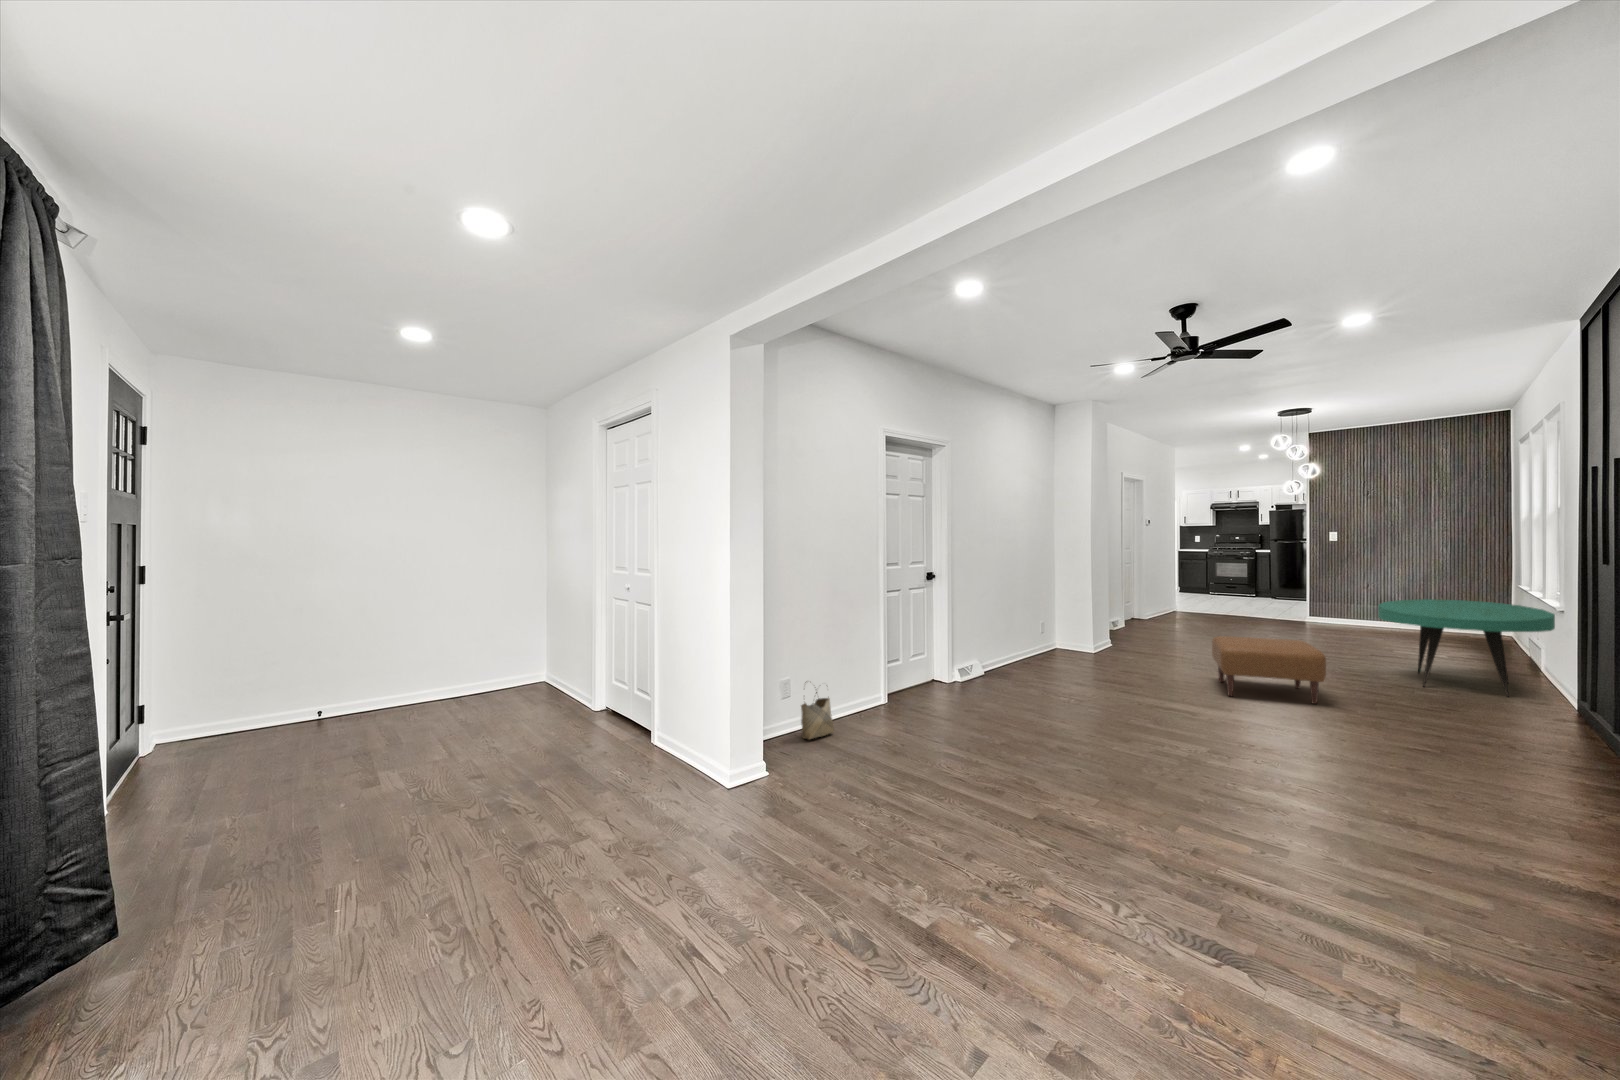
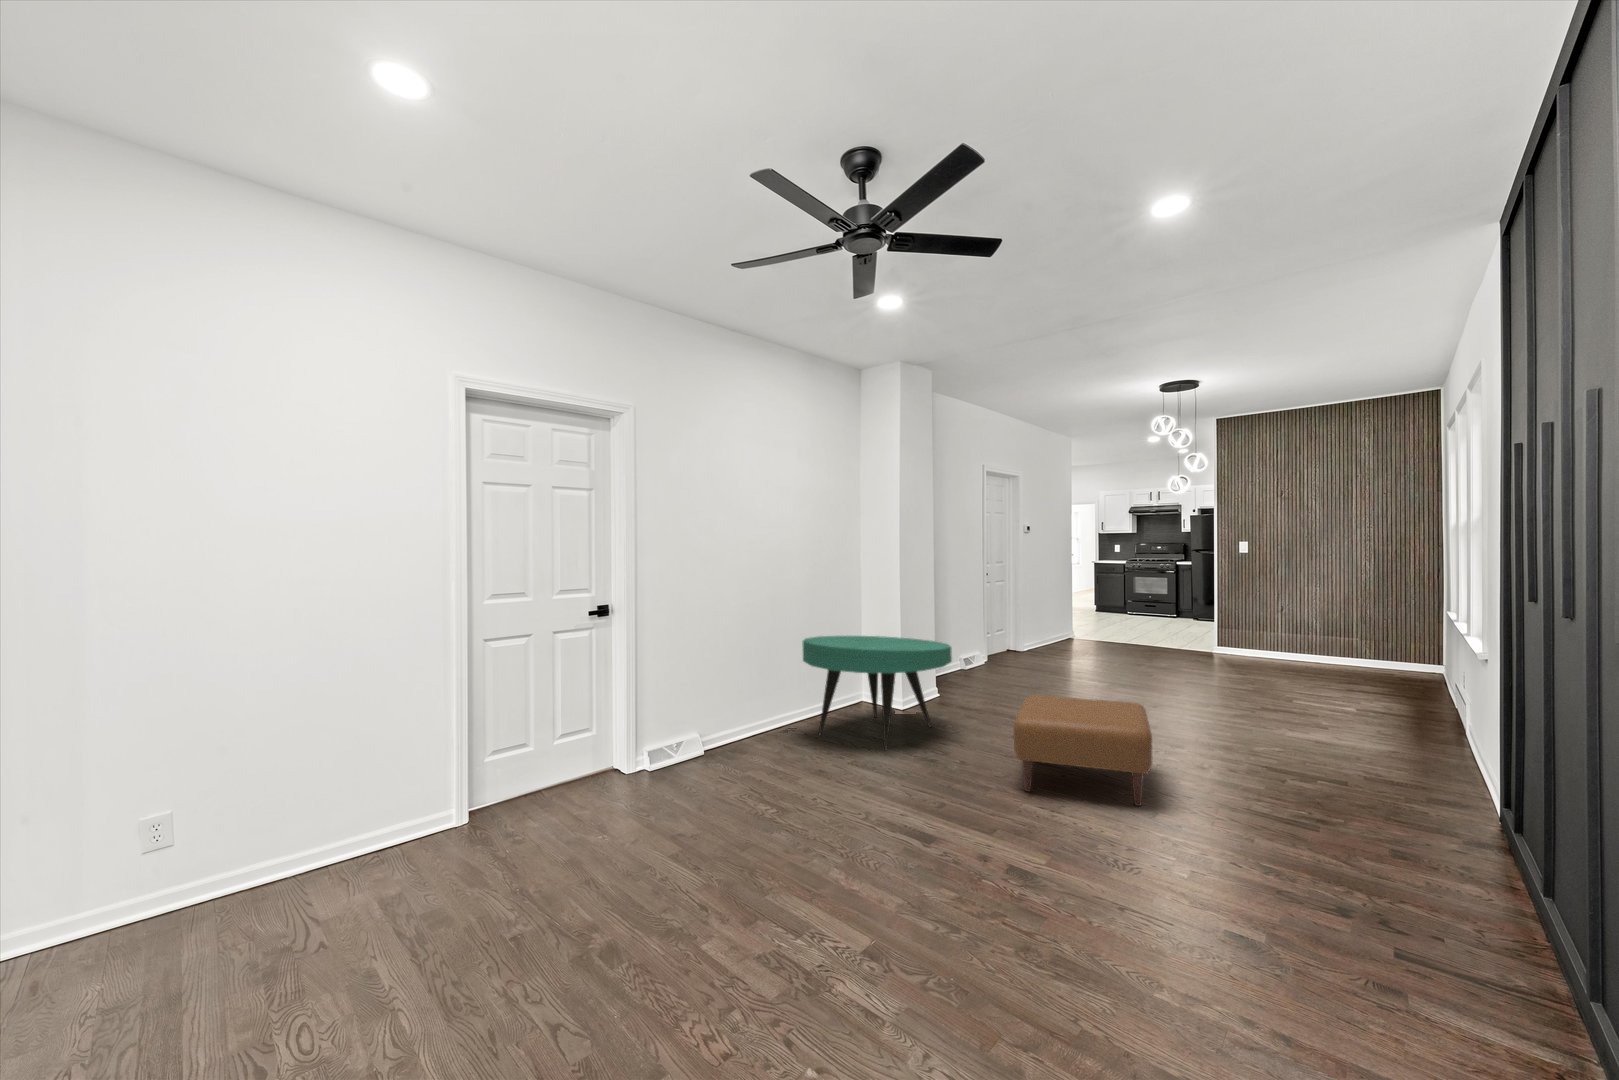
coffee table: present [1378,599,1555,697] -> present [803,636,952,750]
woven basket: present [801,682,834,739] -> none [211,807,299,919]

